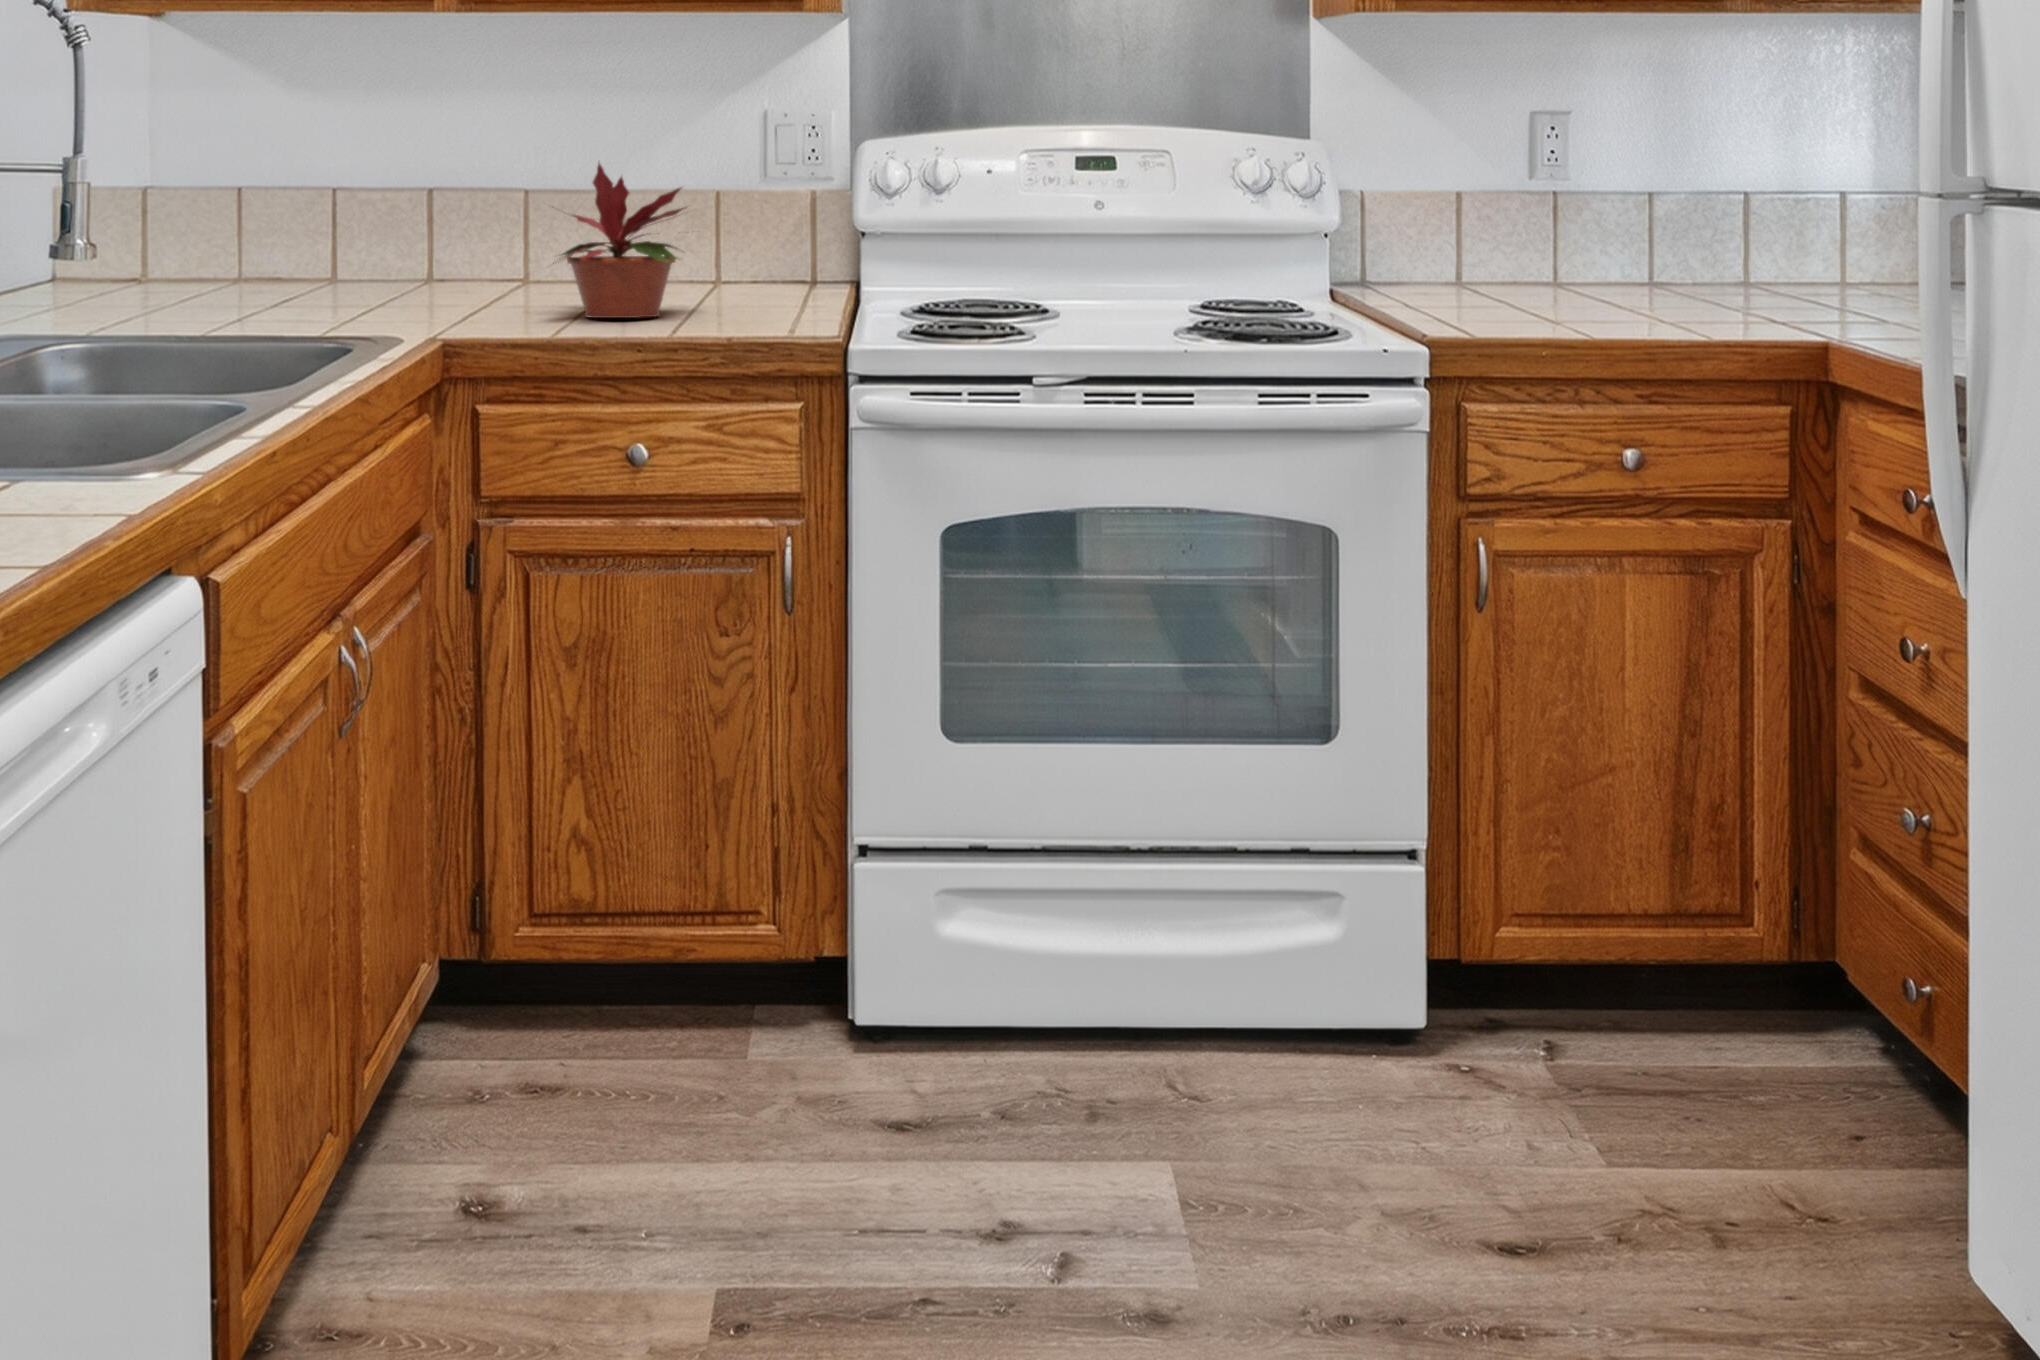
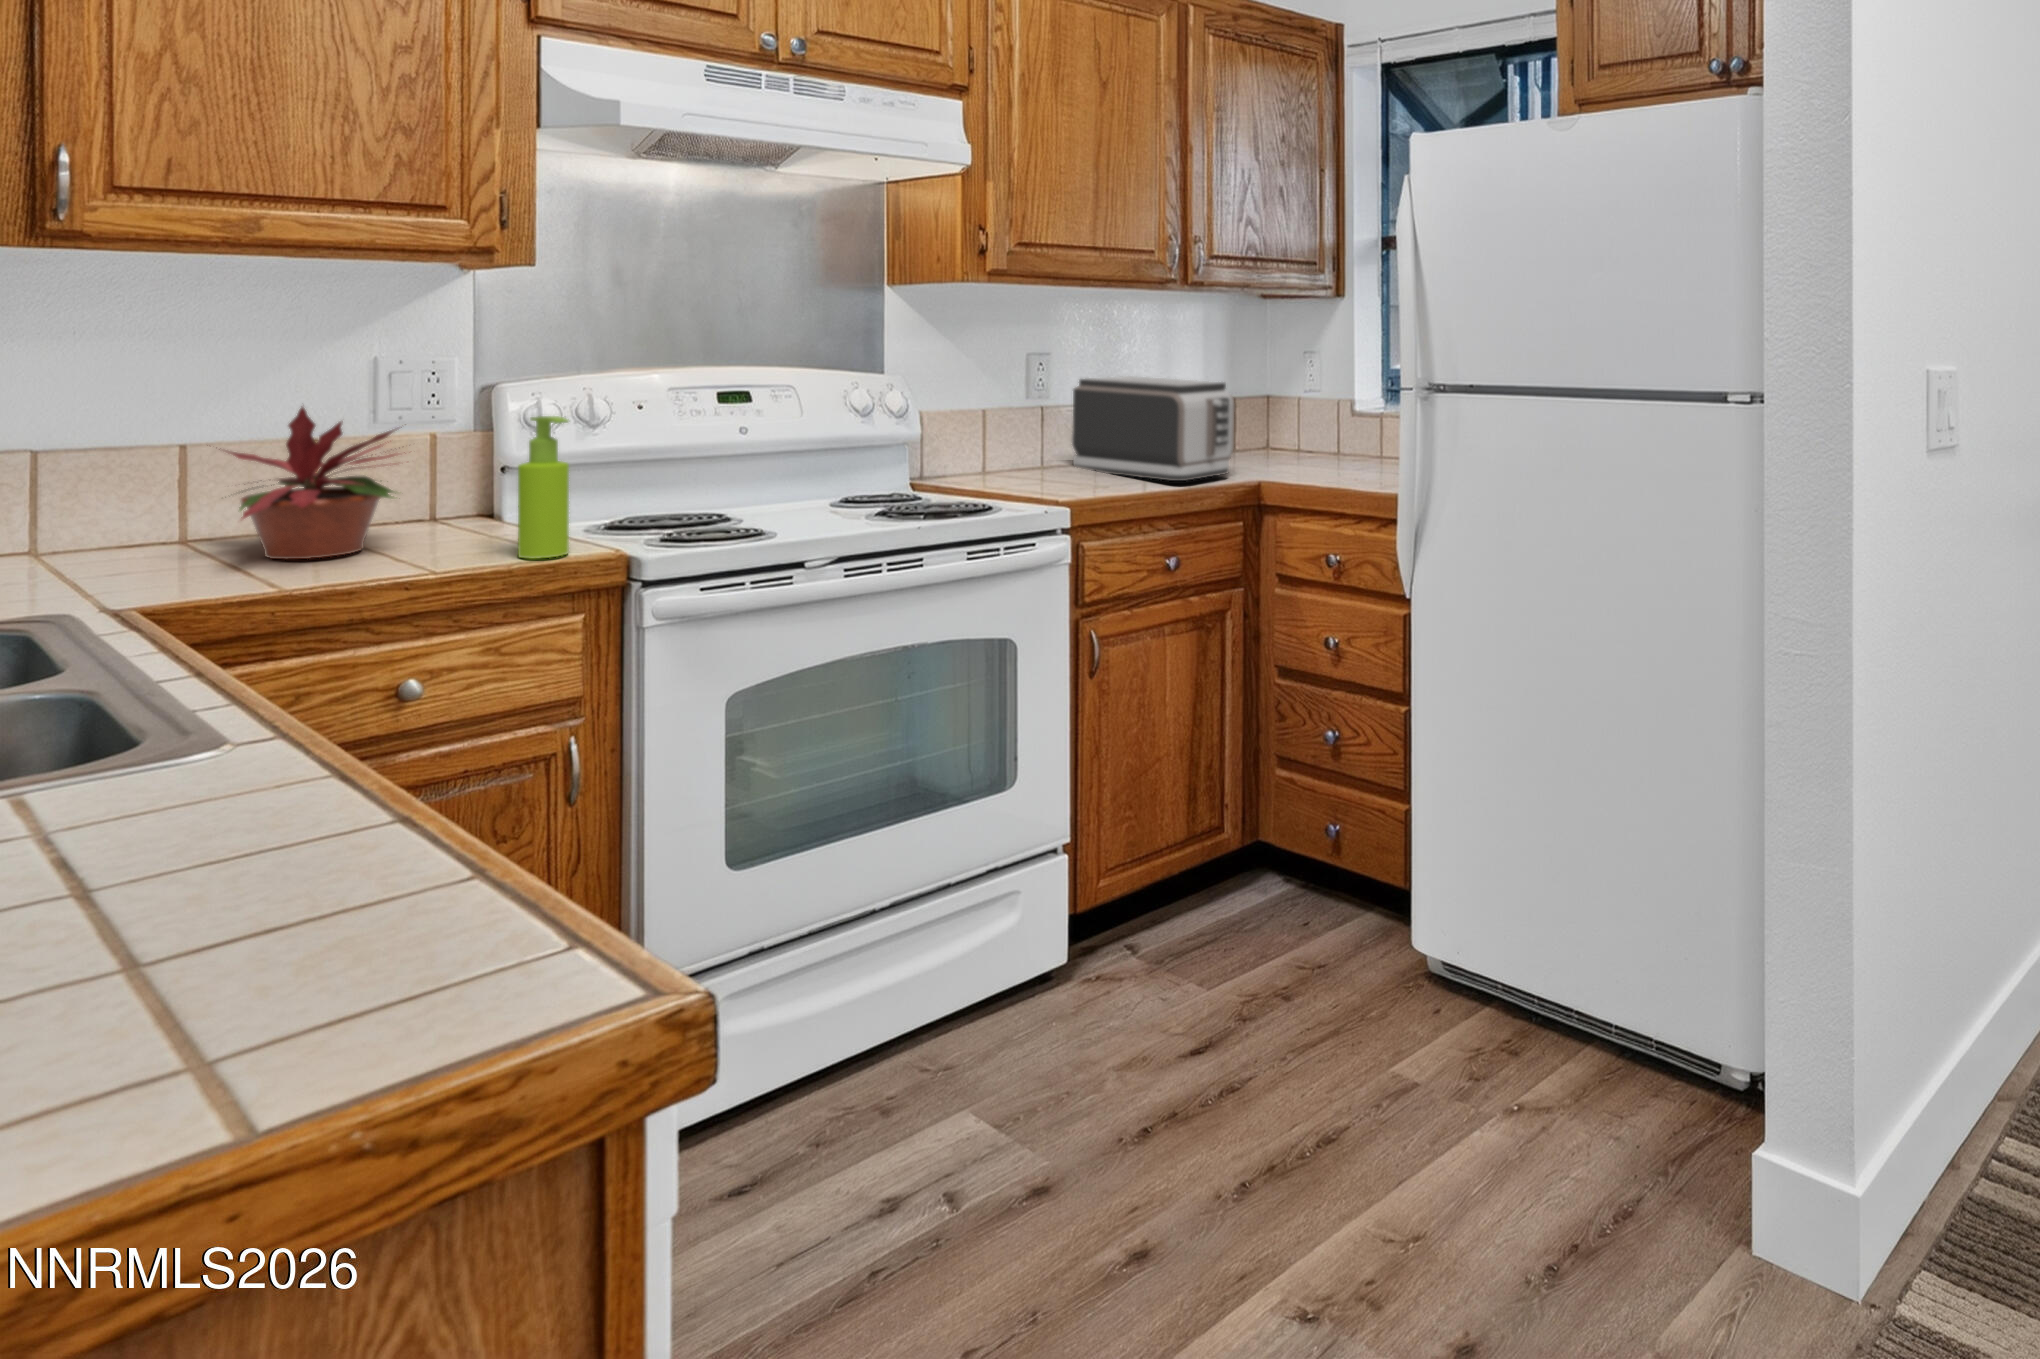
toaster: none [1552,165,1794,324] -> present [1072,376,1235,481]
soap dispenser: none [752,173,799,331] -> present [518,416,569,559]

